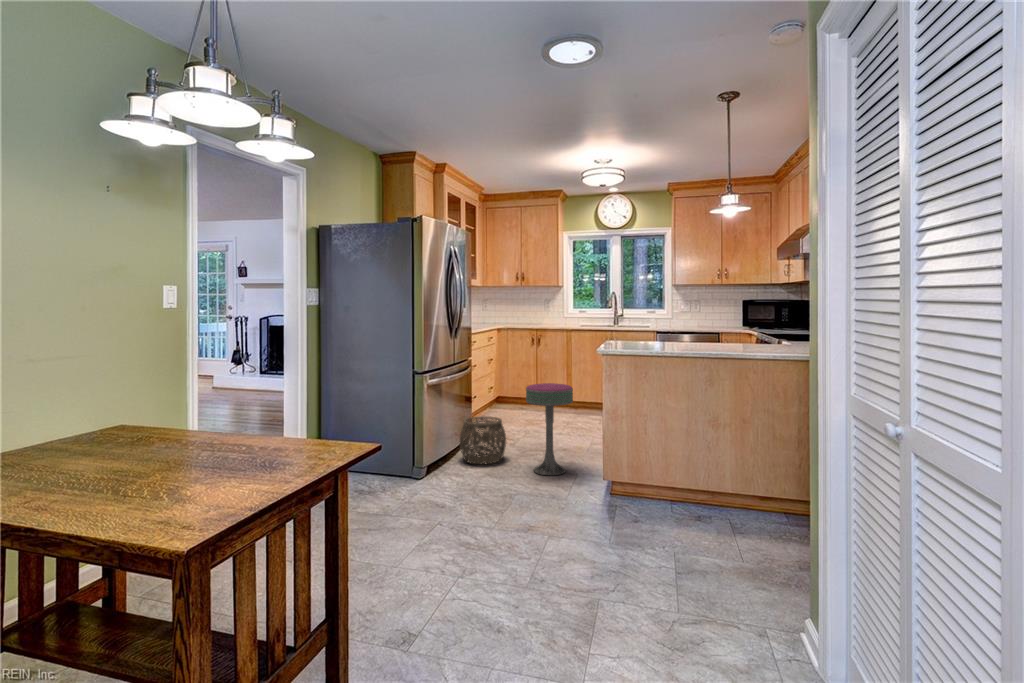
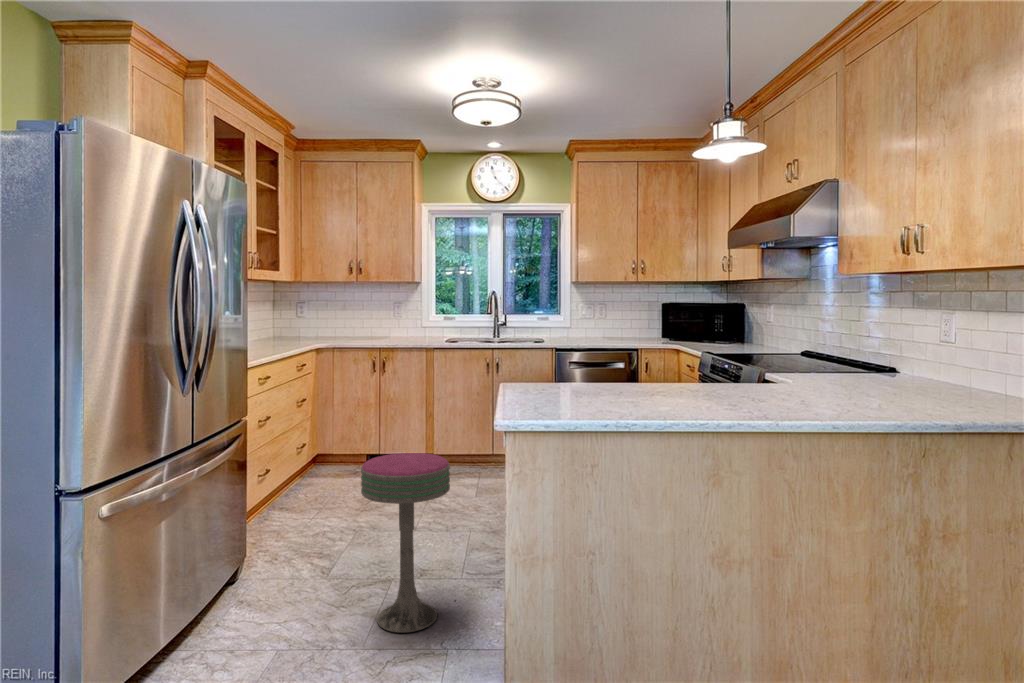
woven basket: present [460,416,506,464] -> none [230,514,326,616]

